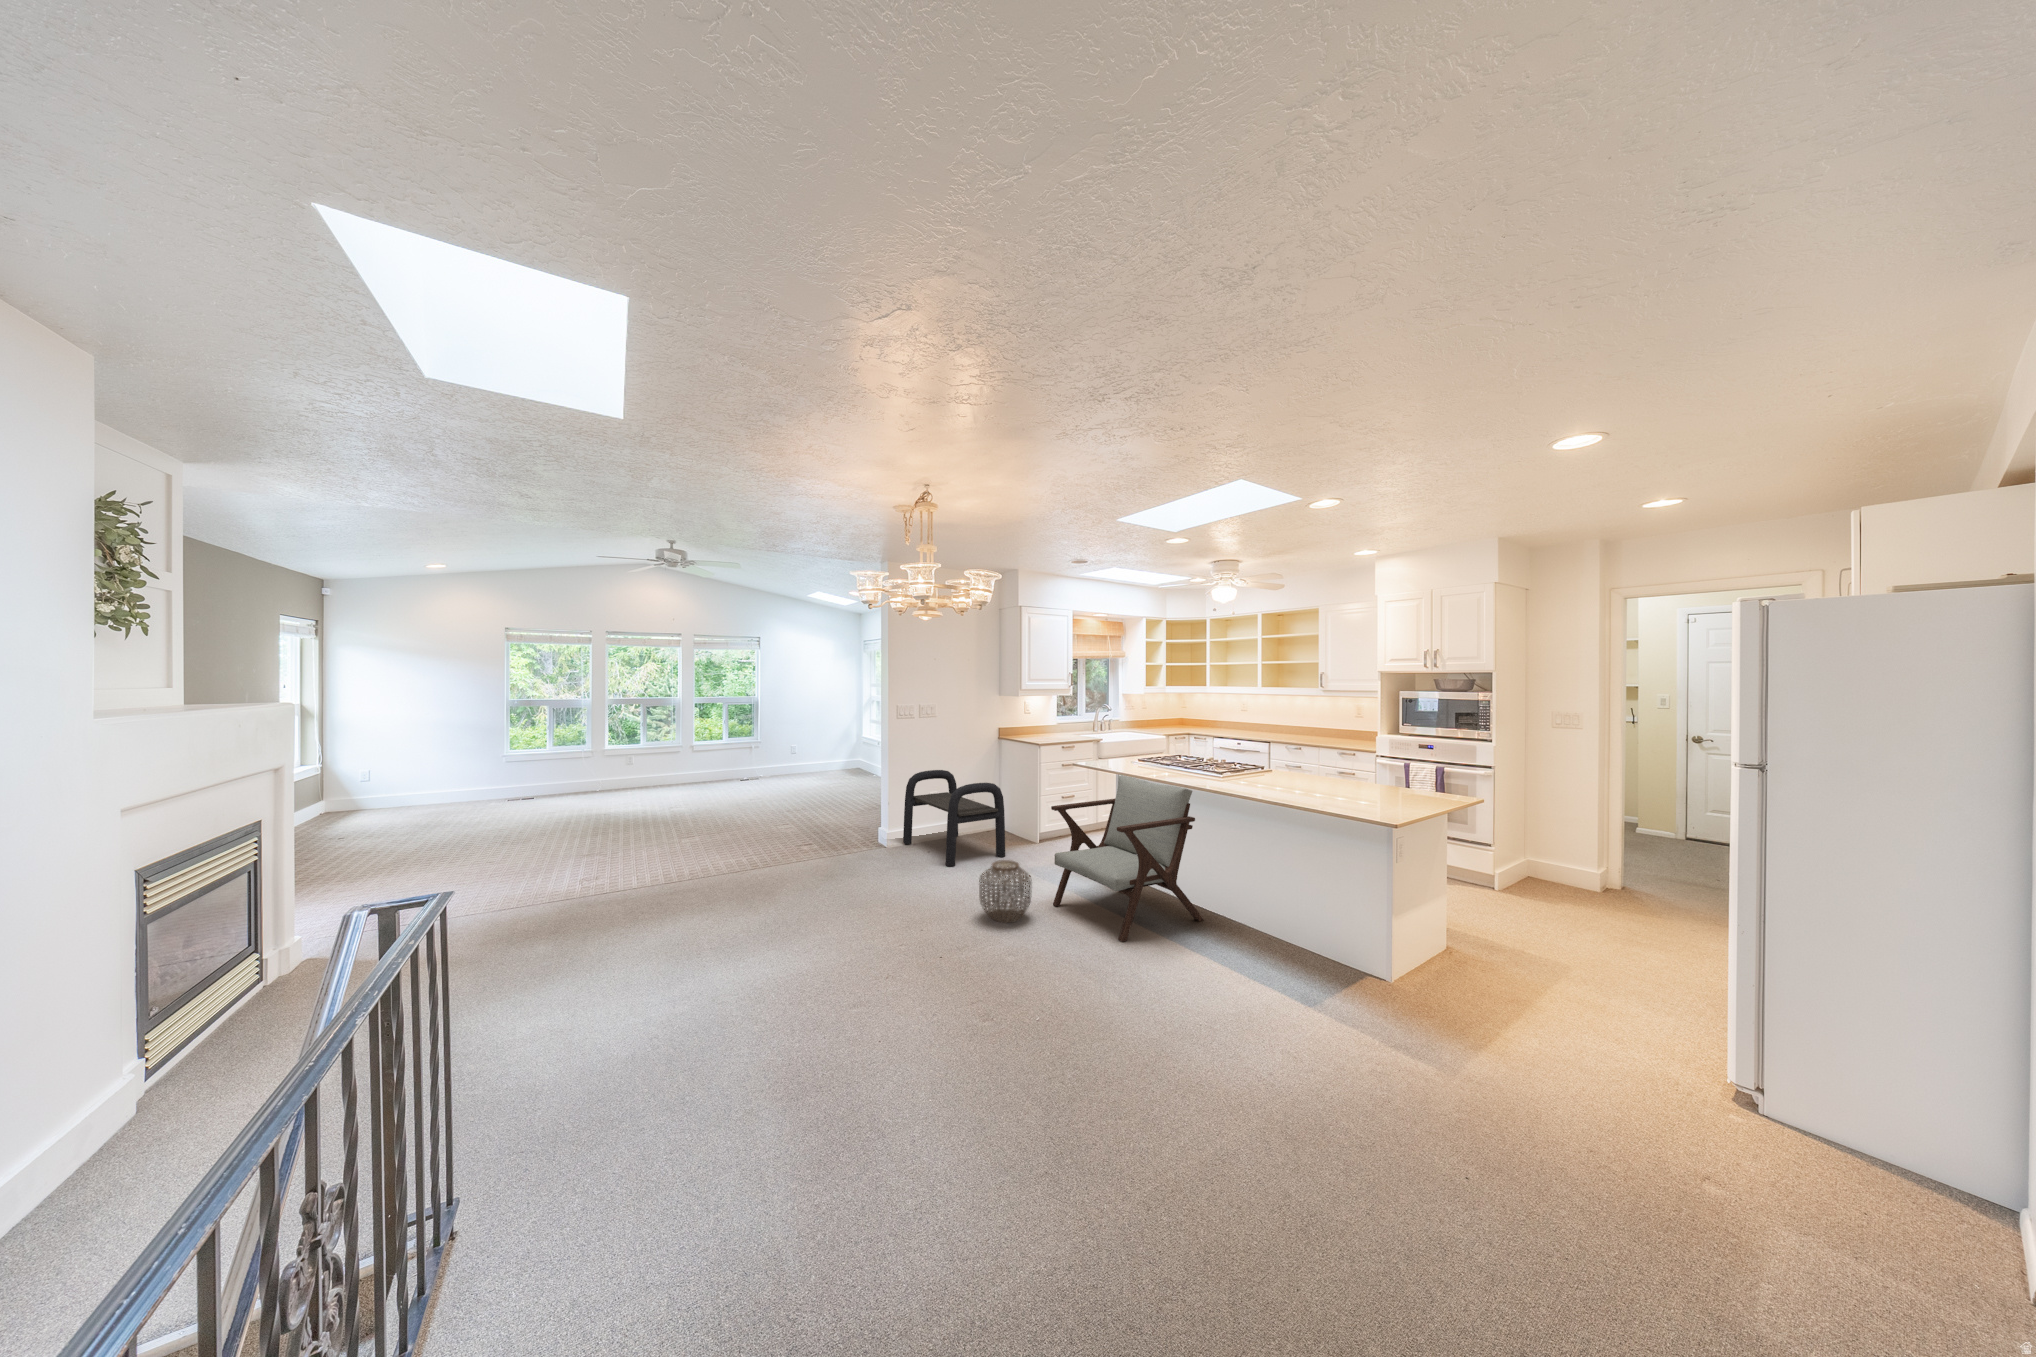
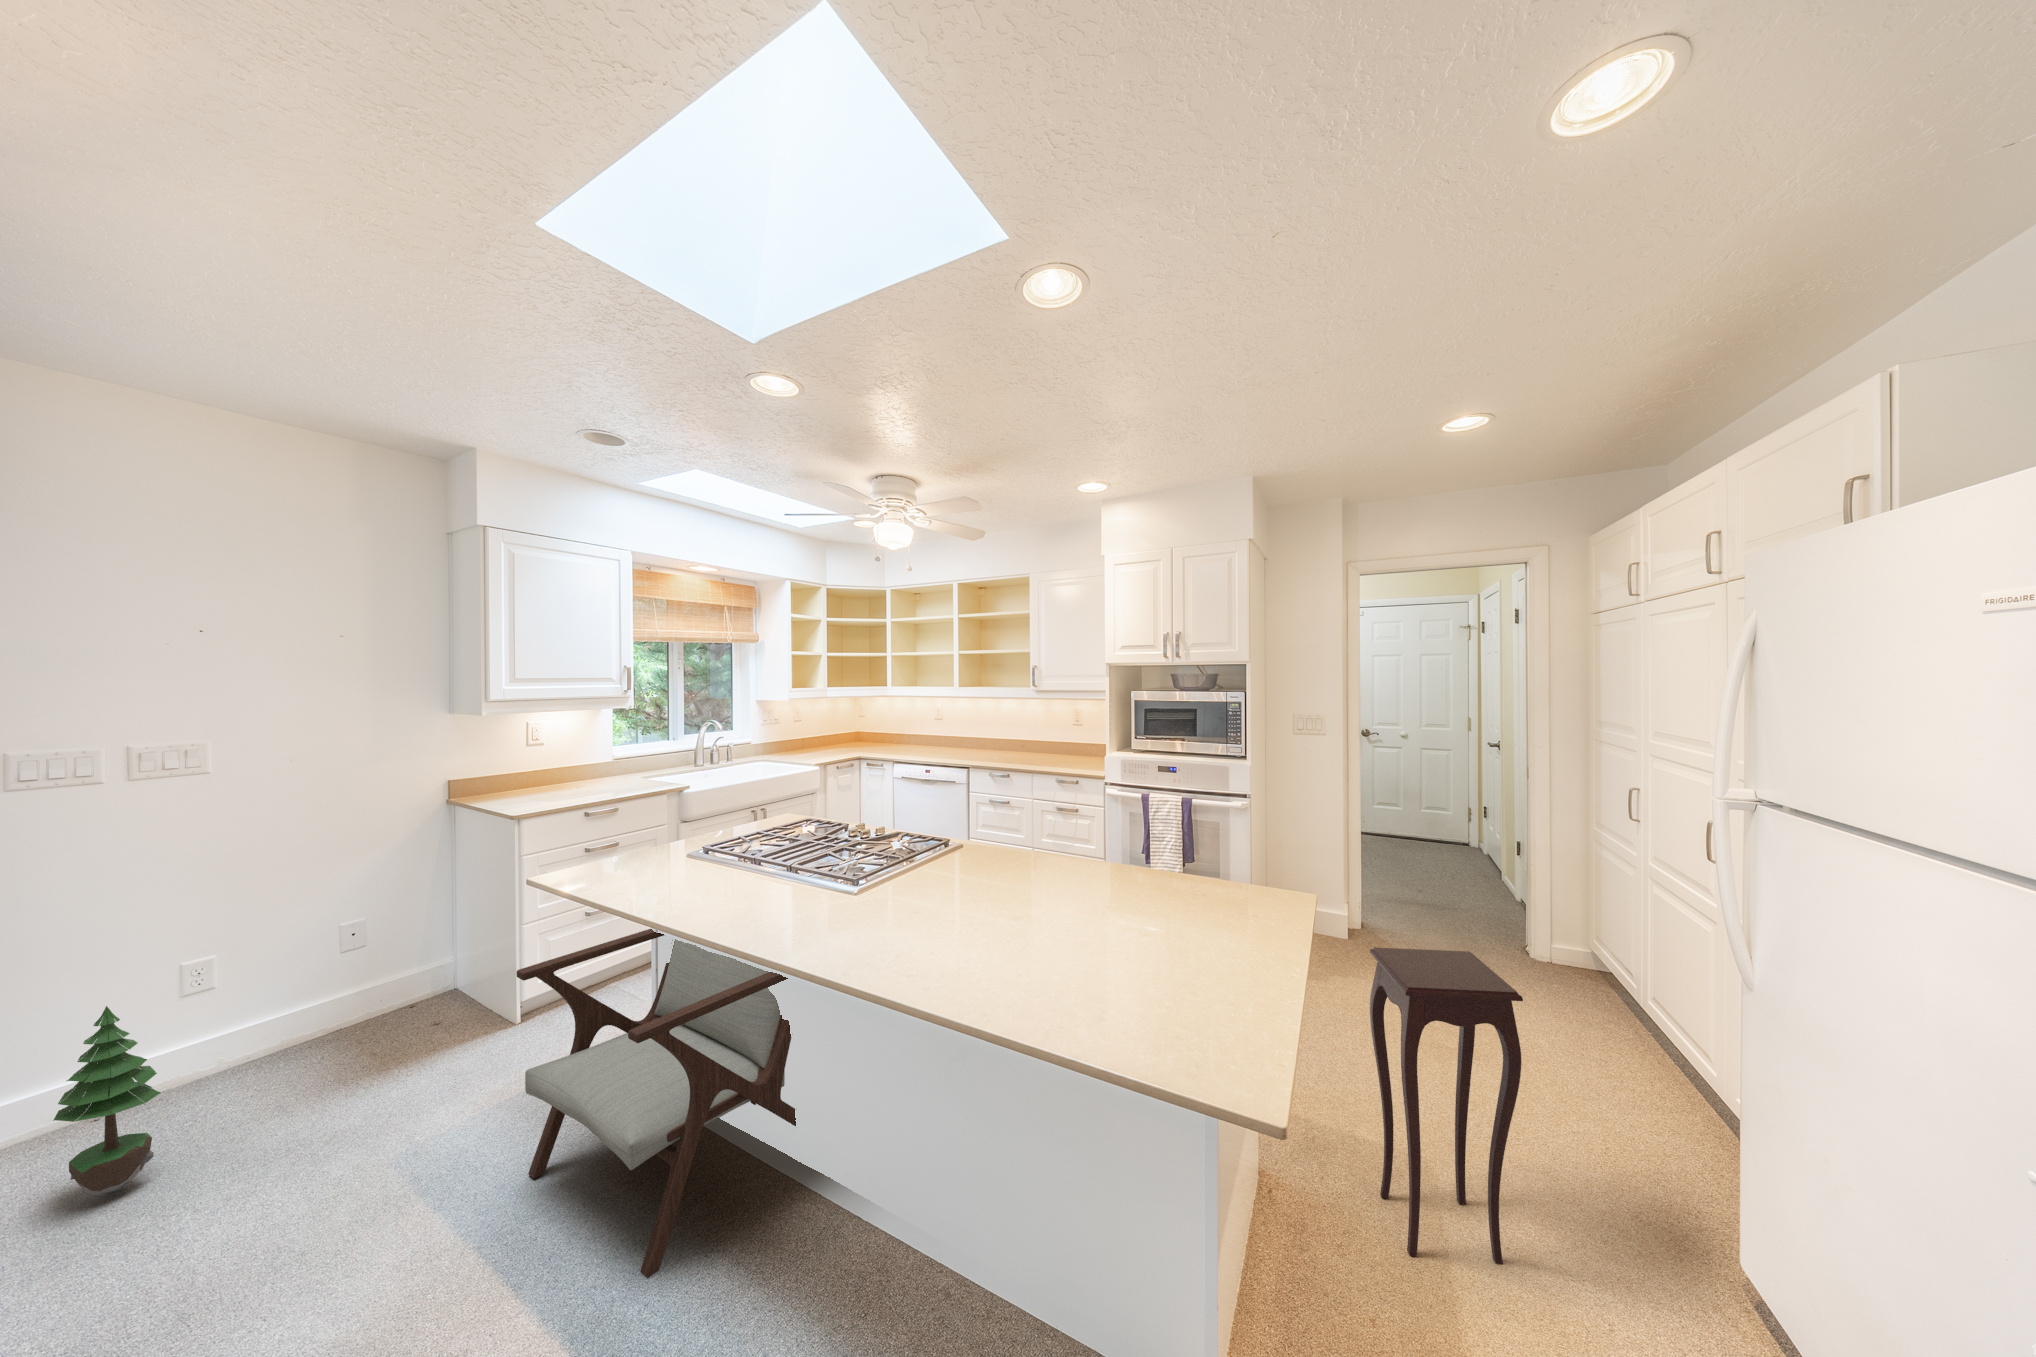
bench: present [903,770,1005,866] -> none [260,870,491,1090]
potted tree: none [876,803,905,883] -> present [53,1006,161,1195]
side table: none [1543,839,1638,1026] -> present [1370,947,1523,1264]
woven basket: present [979,860,1032,923] -> none [287,1120,450,1289]

